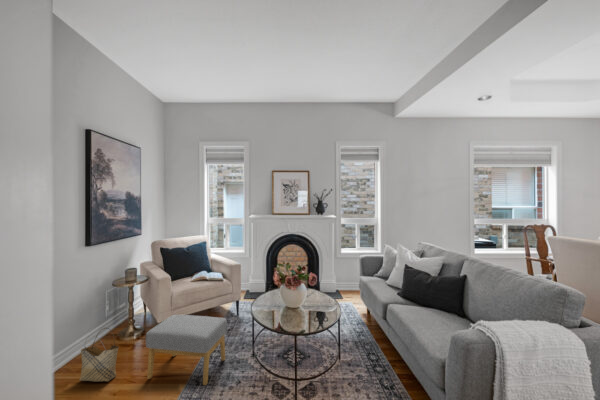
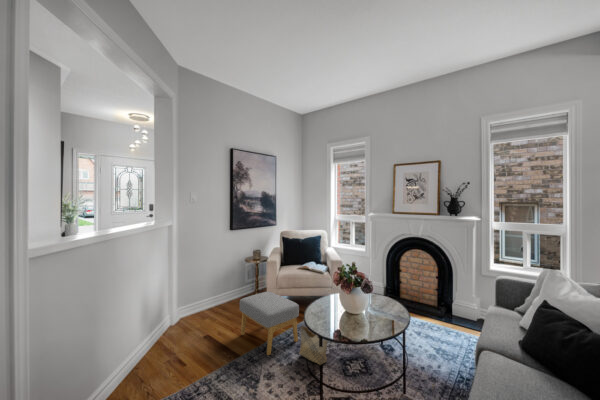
woven basket: present [80,328,119,381] -> present [299,326,327,364]

